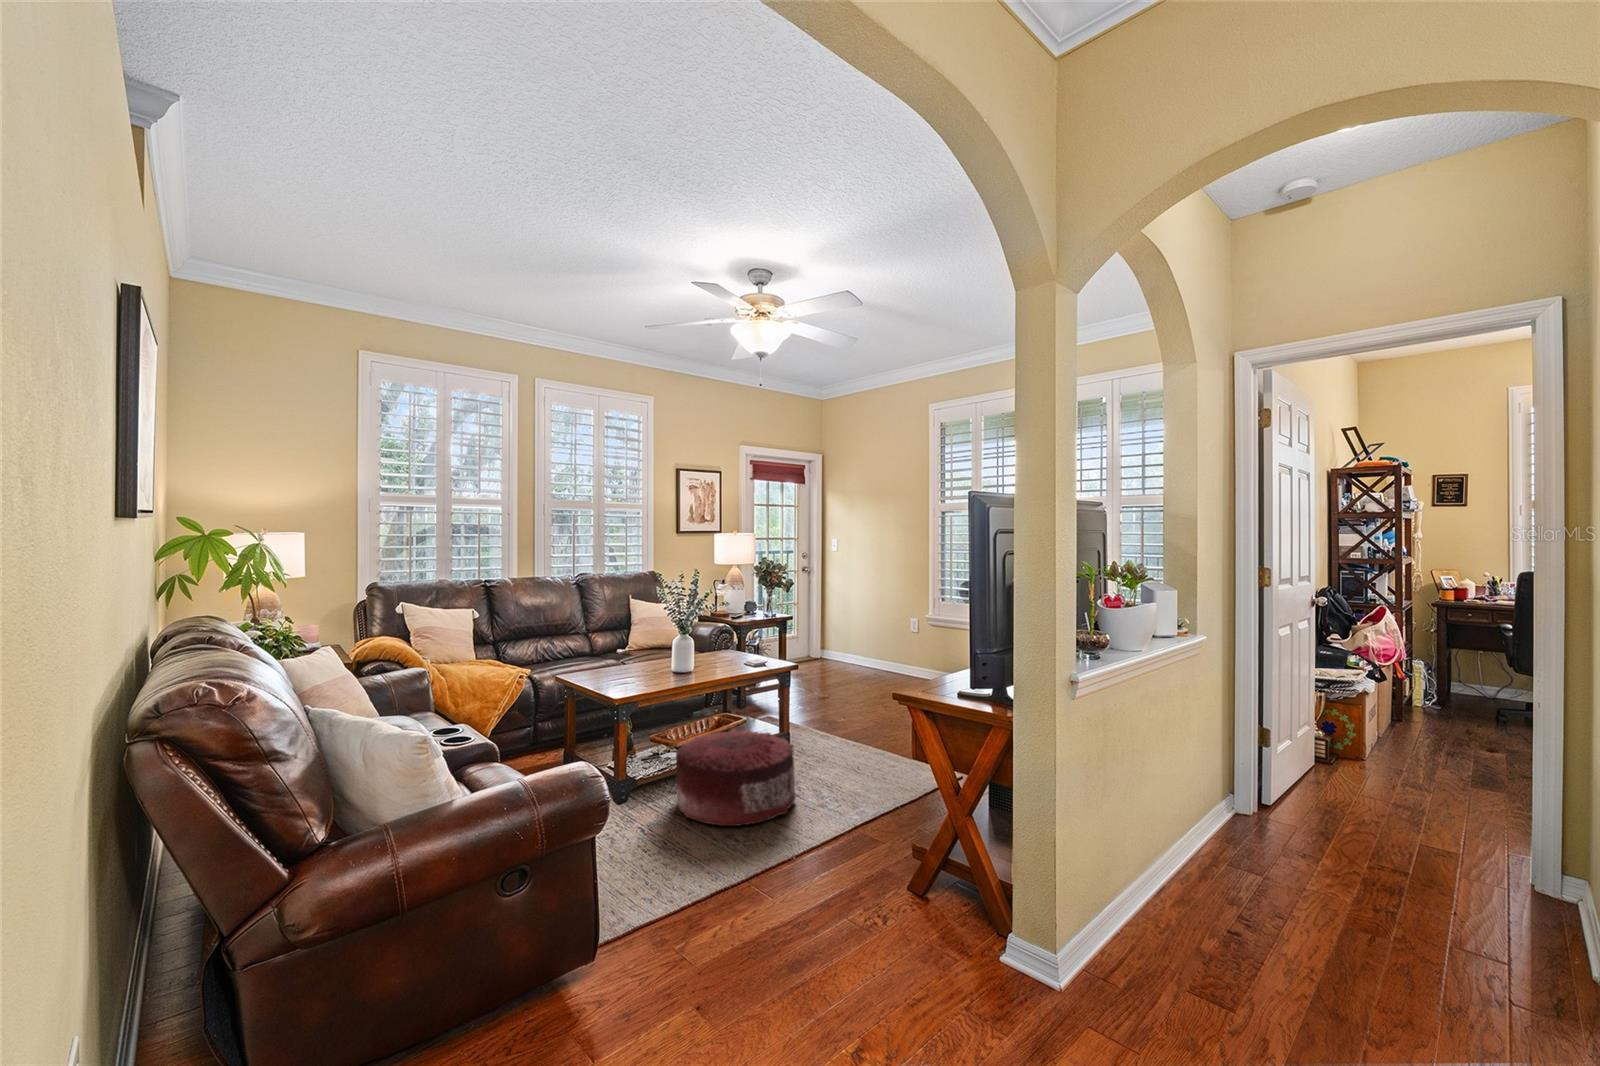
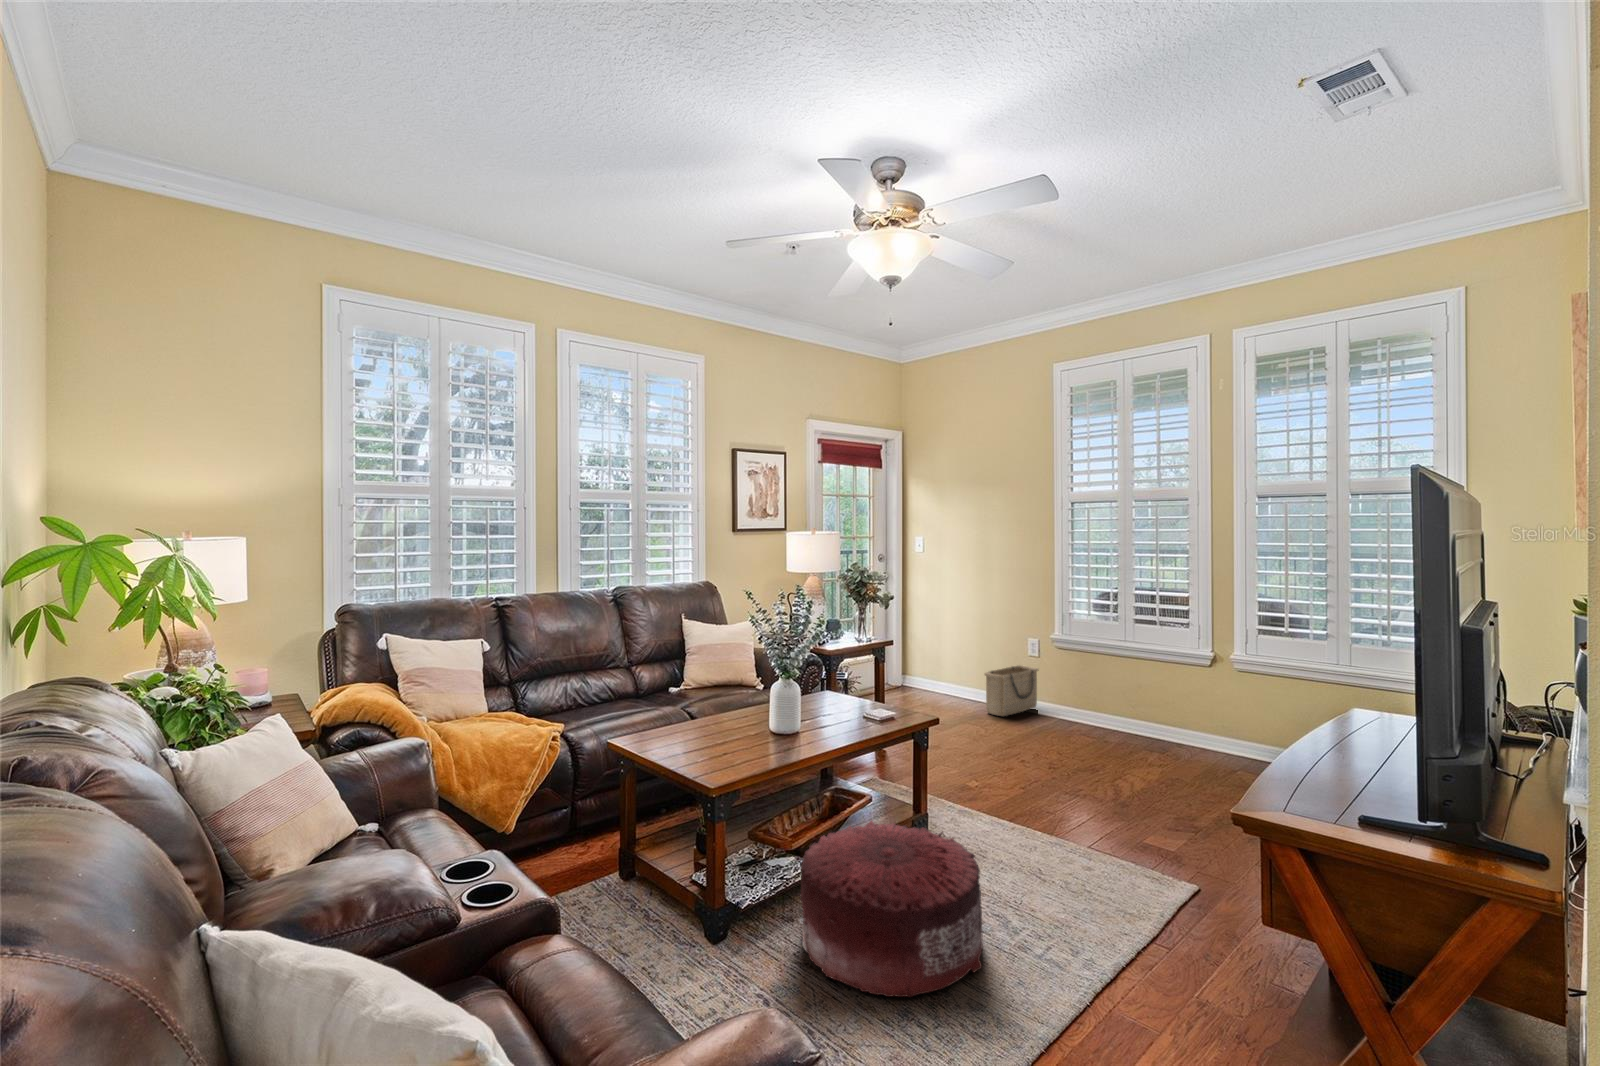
basket: none [873,641,918,679] -> present [984,665,1038,716]

